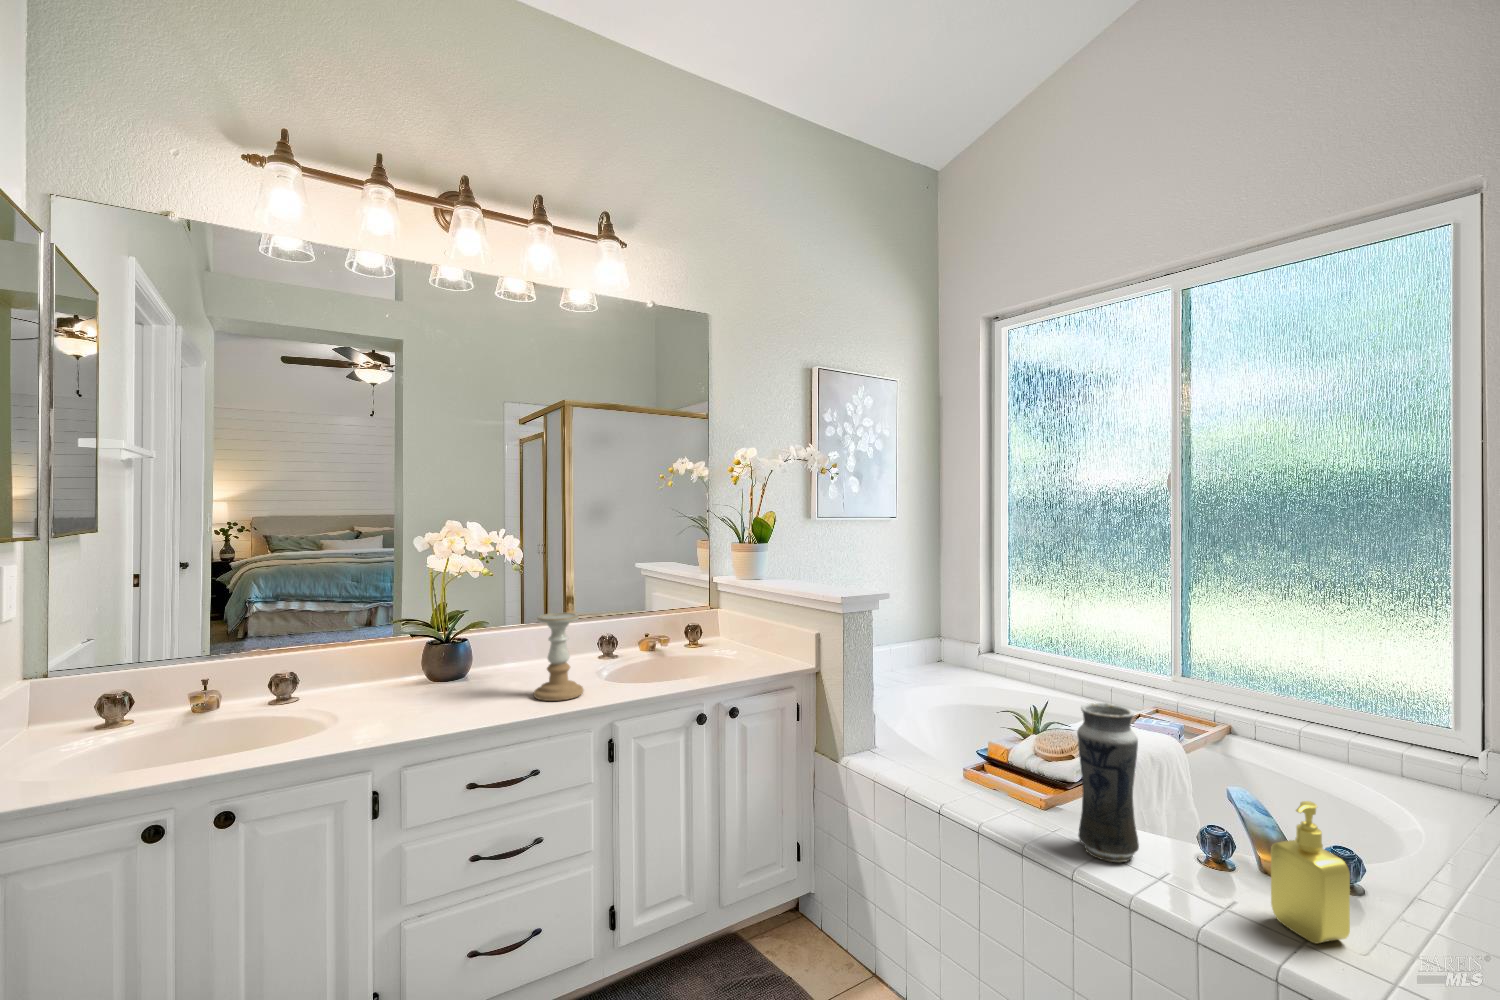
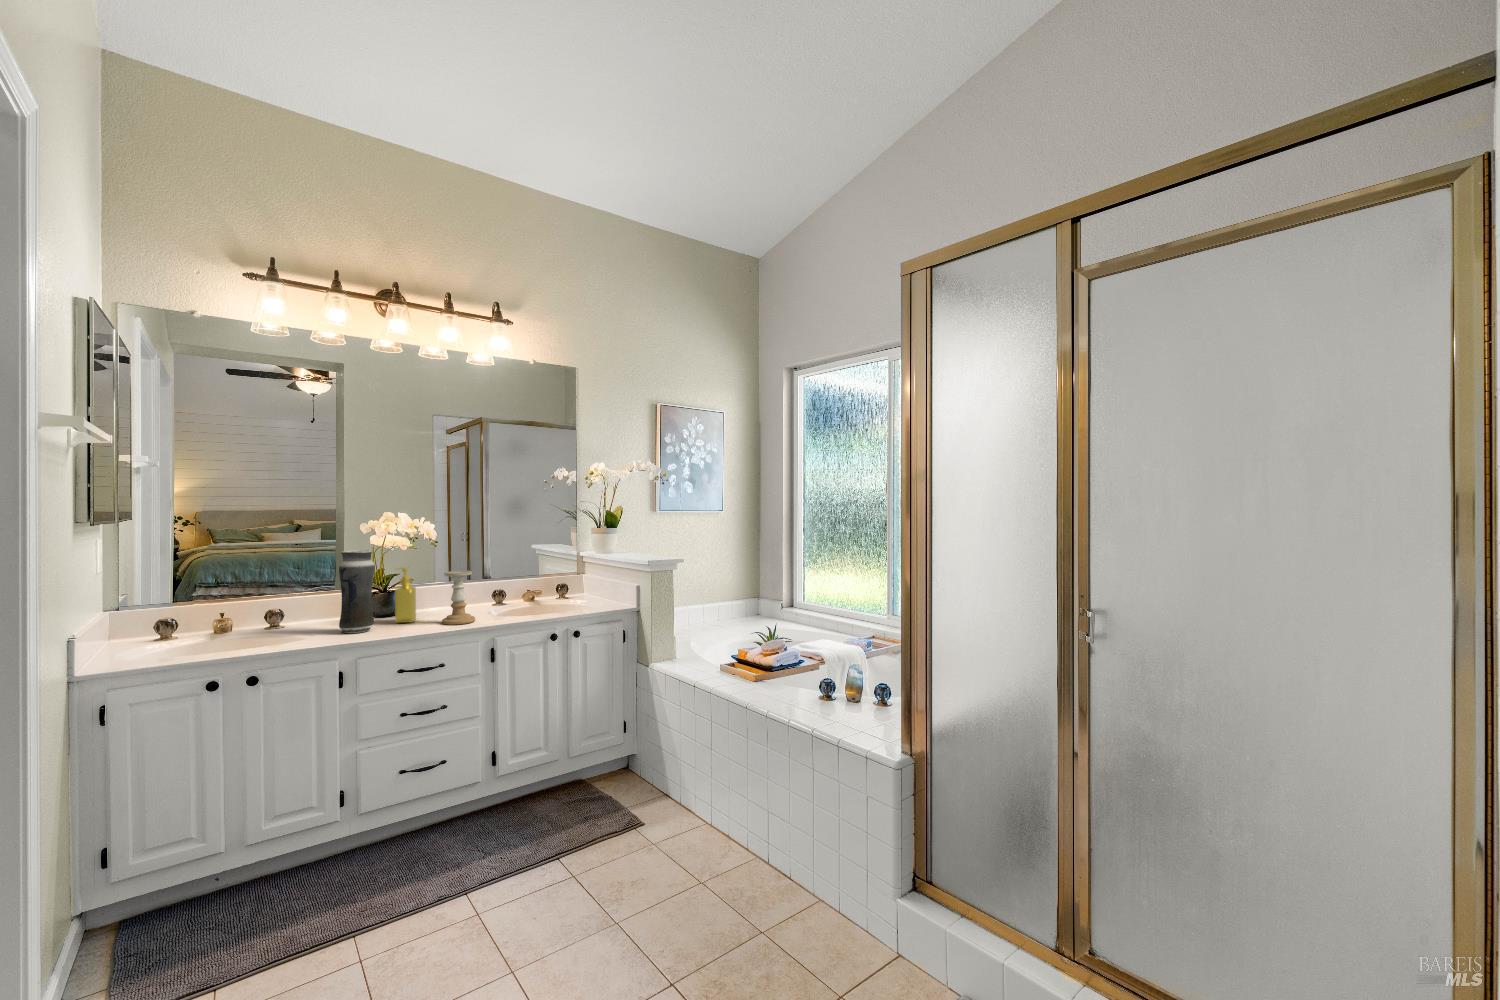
vase: present [1077,703,1139,863] -> present [339,550,375,633]
soap dispenser: present [1271,801,1350,943] -> present [395,568,416,623]

